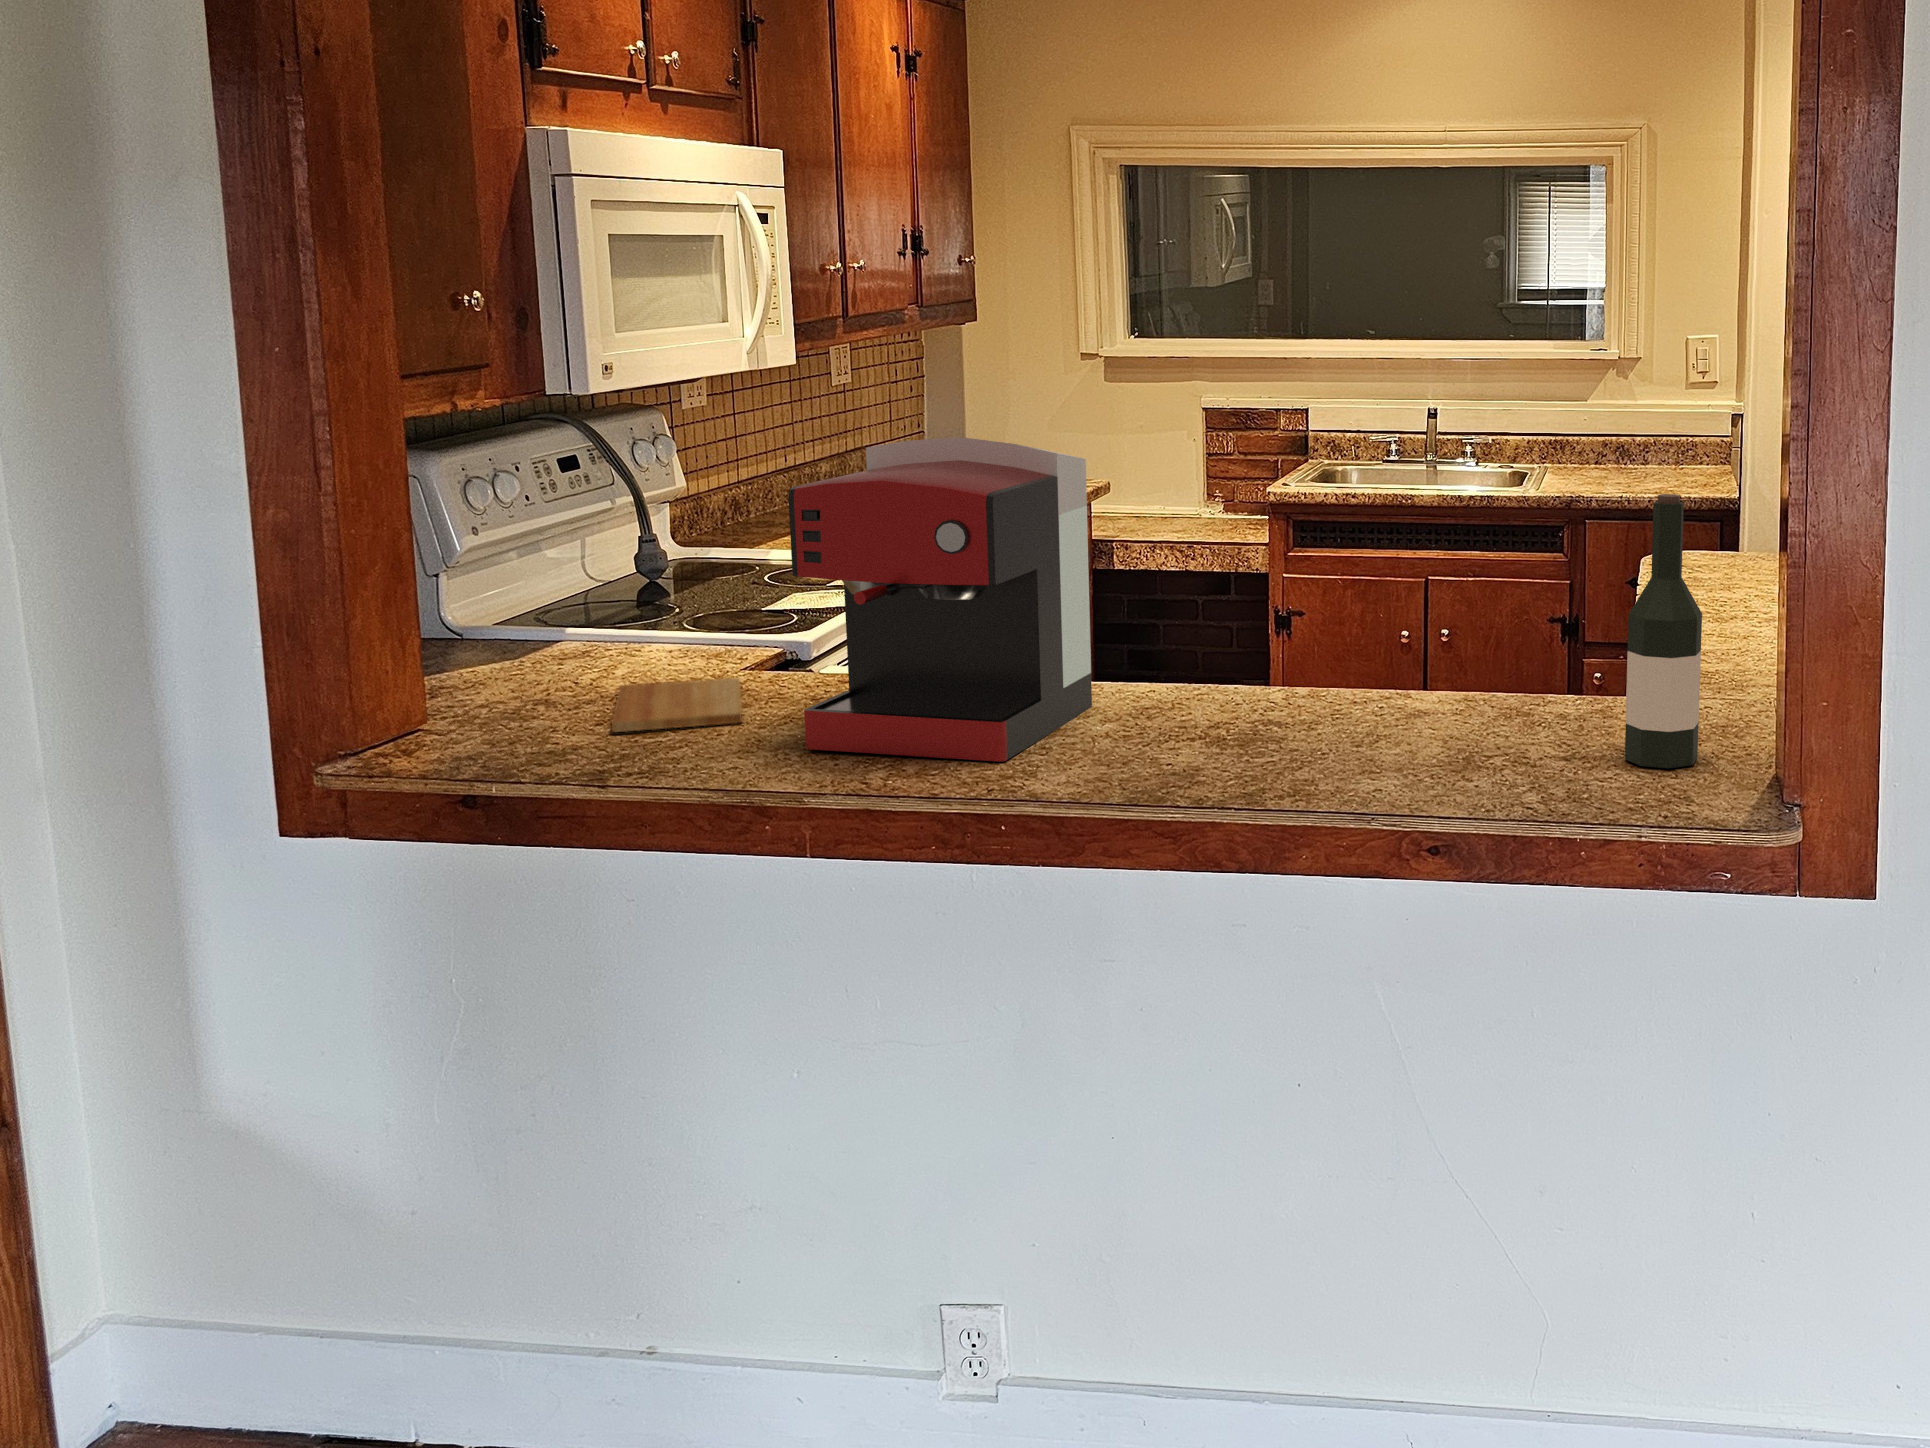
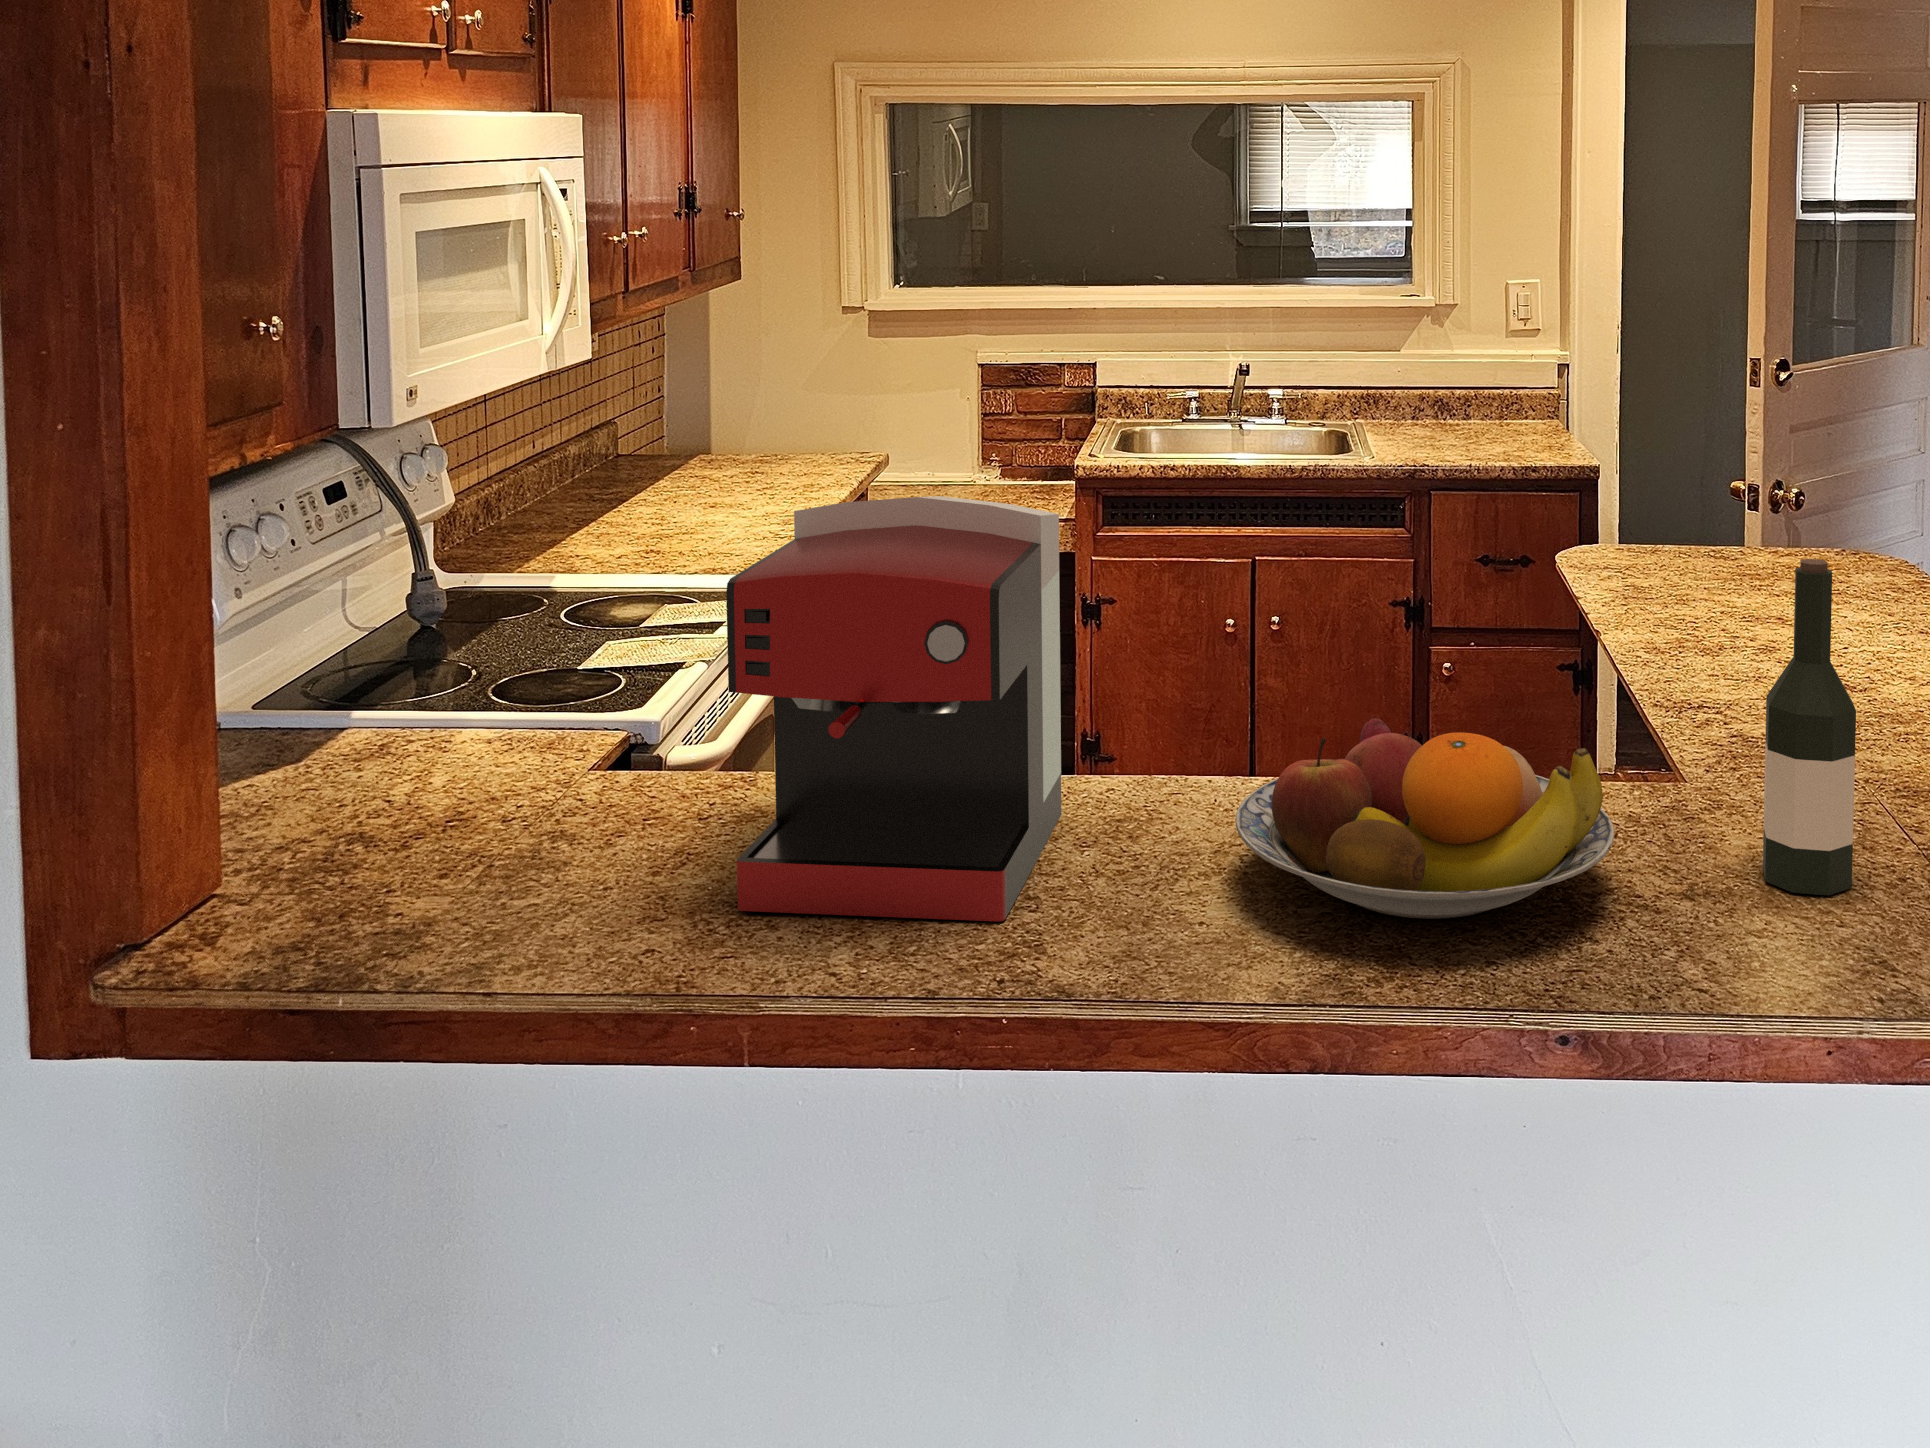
fruit bowl: none [1194,629,1500,770] -> present [1236,718,1614,919]
cutting board: present [612,678,742,732] -> none [454,785,632,890]

